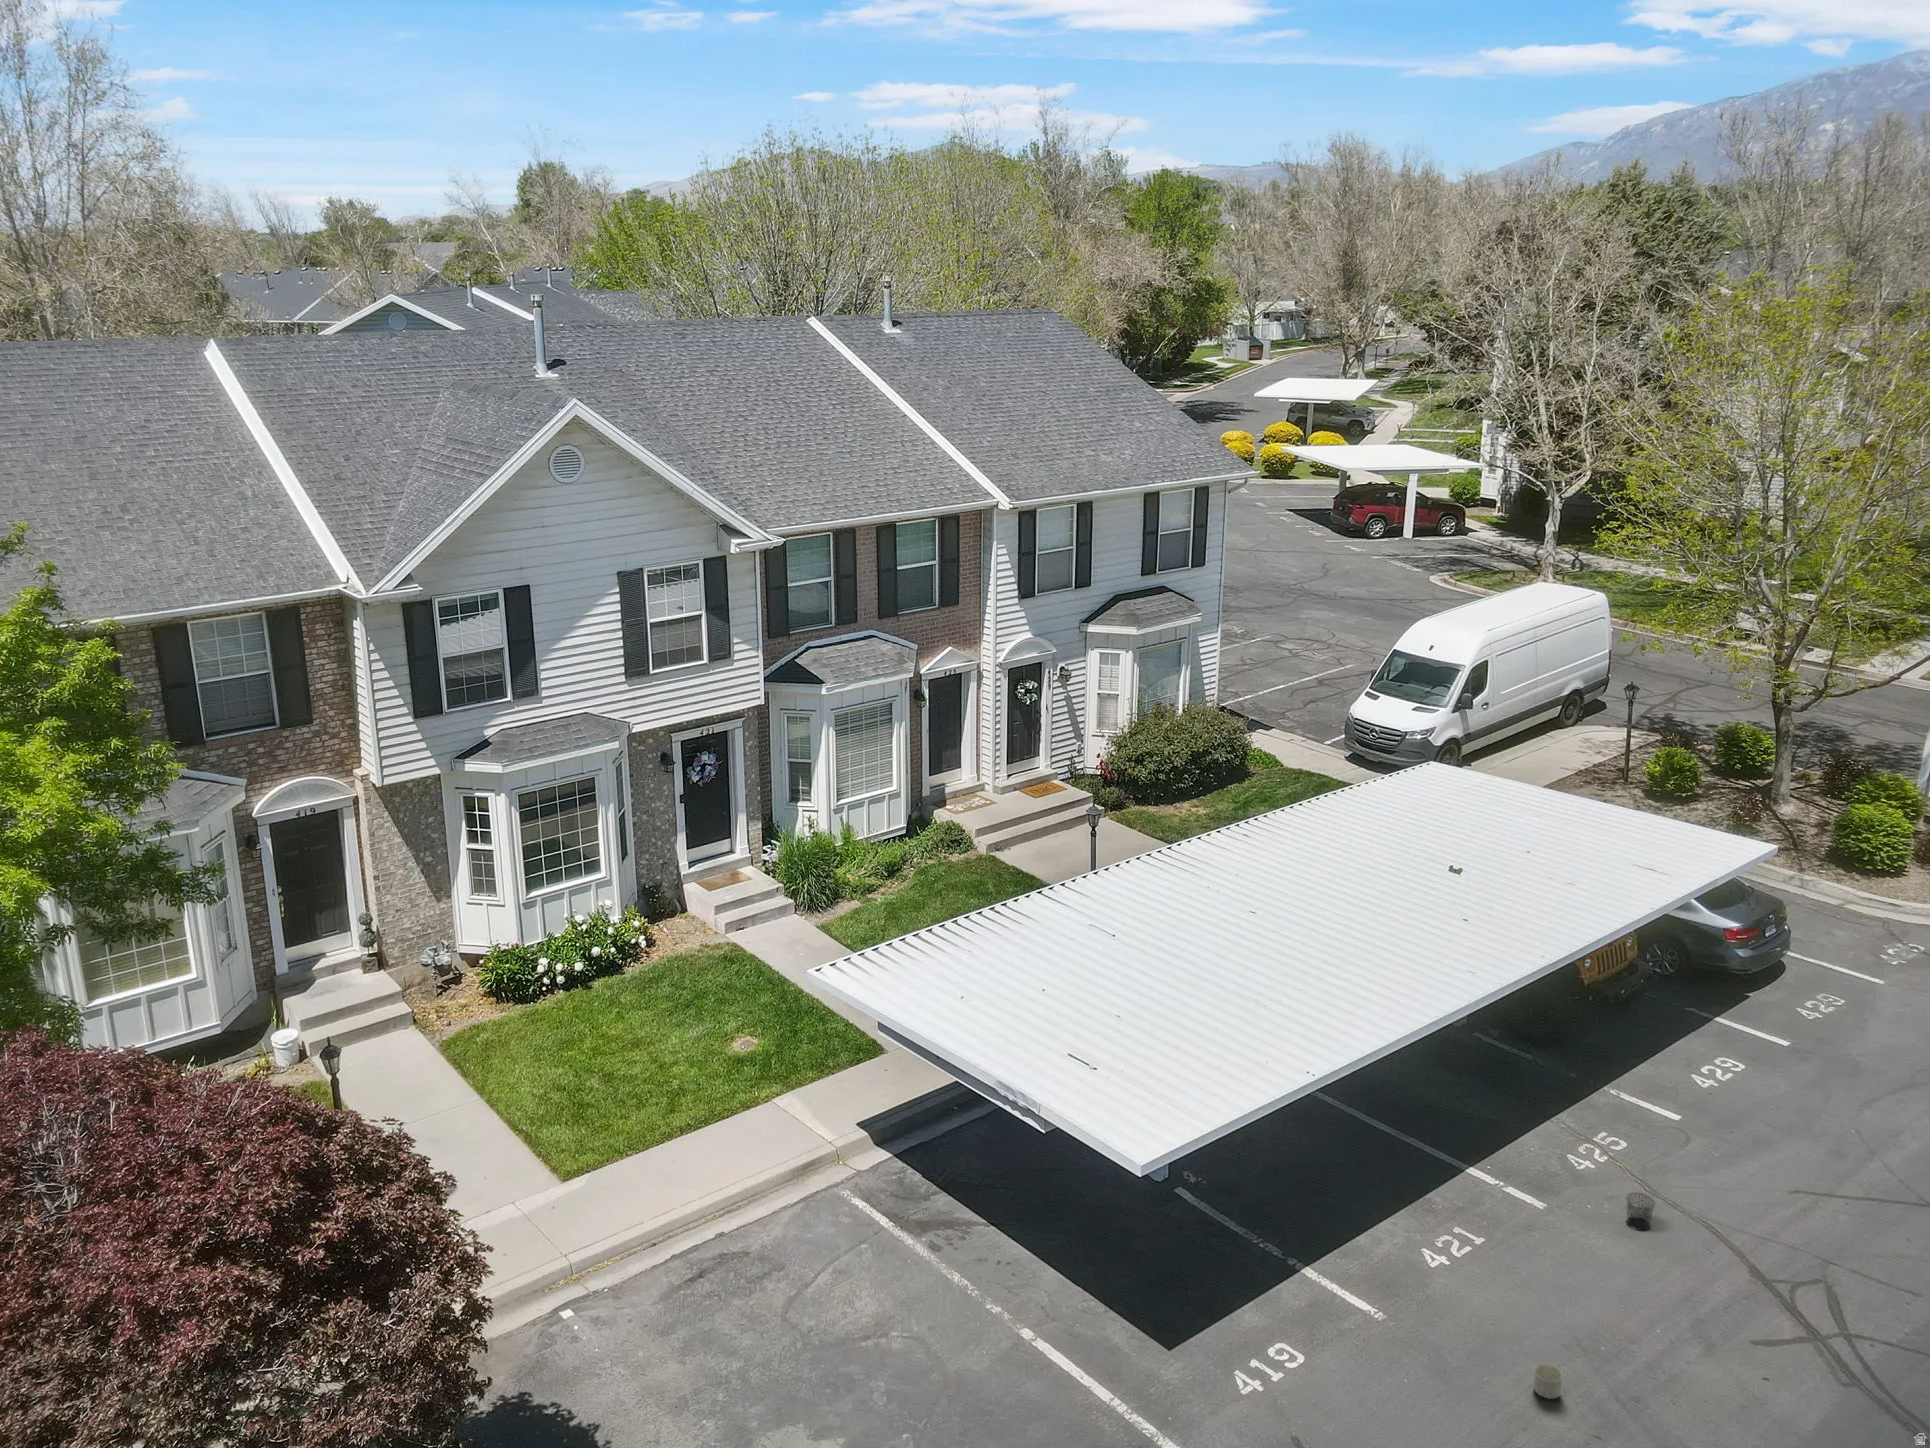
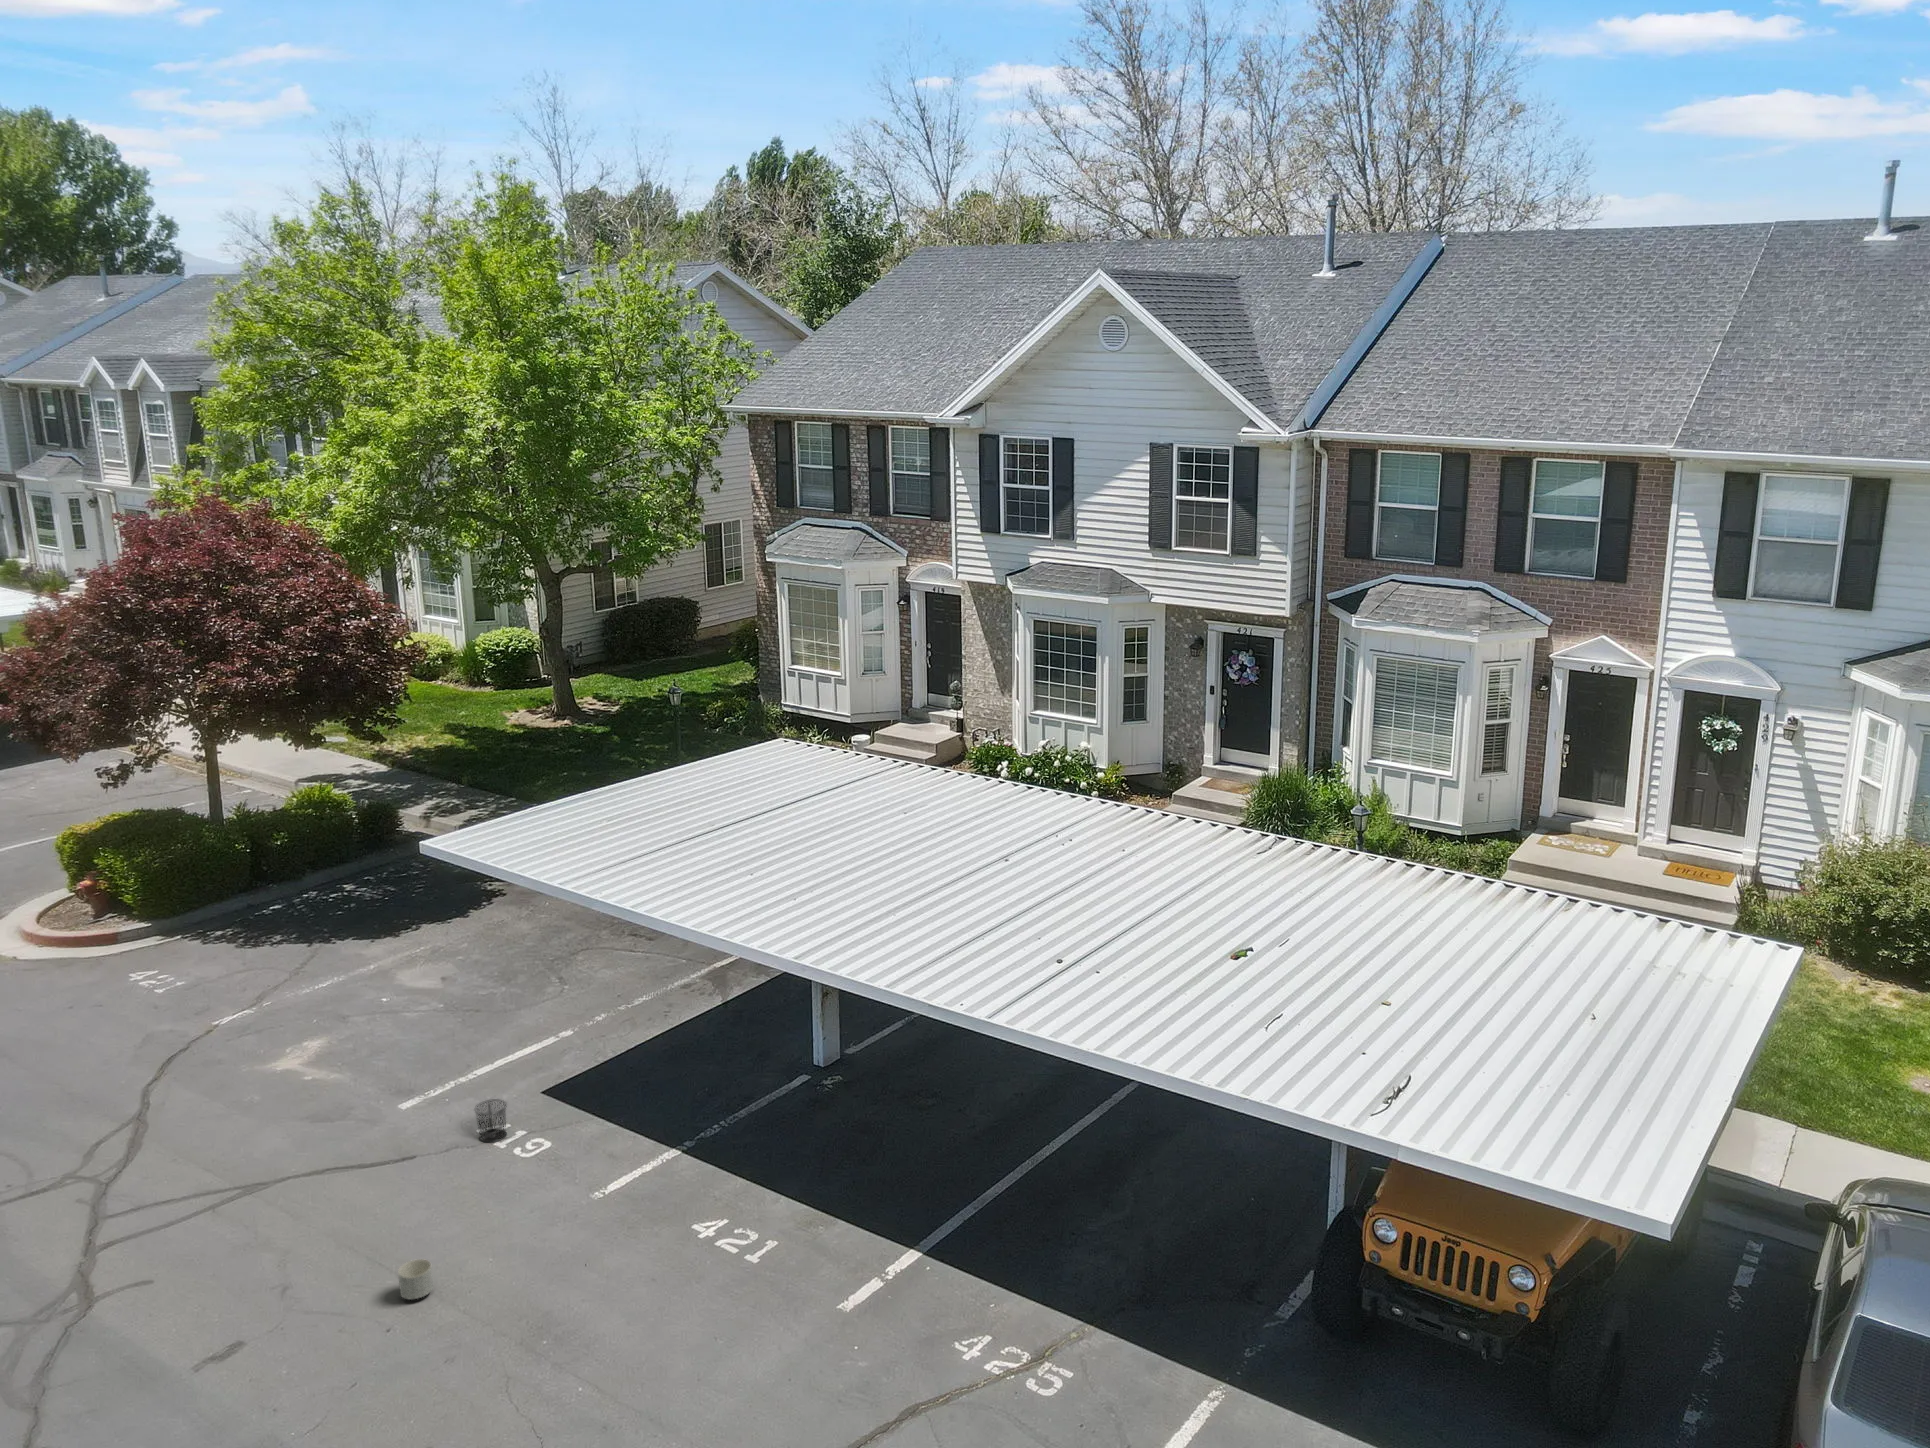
waste bin: present [1627,1194,1654,1230] -> present [475,1099,507,1143]

